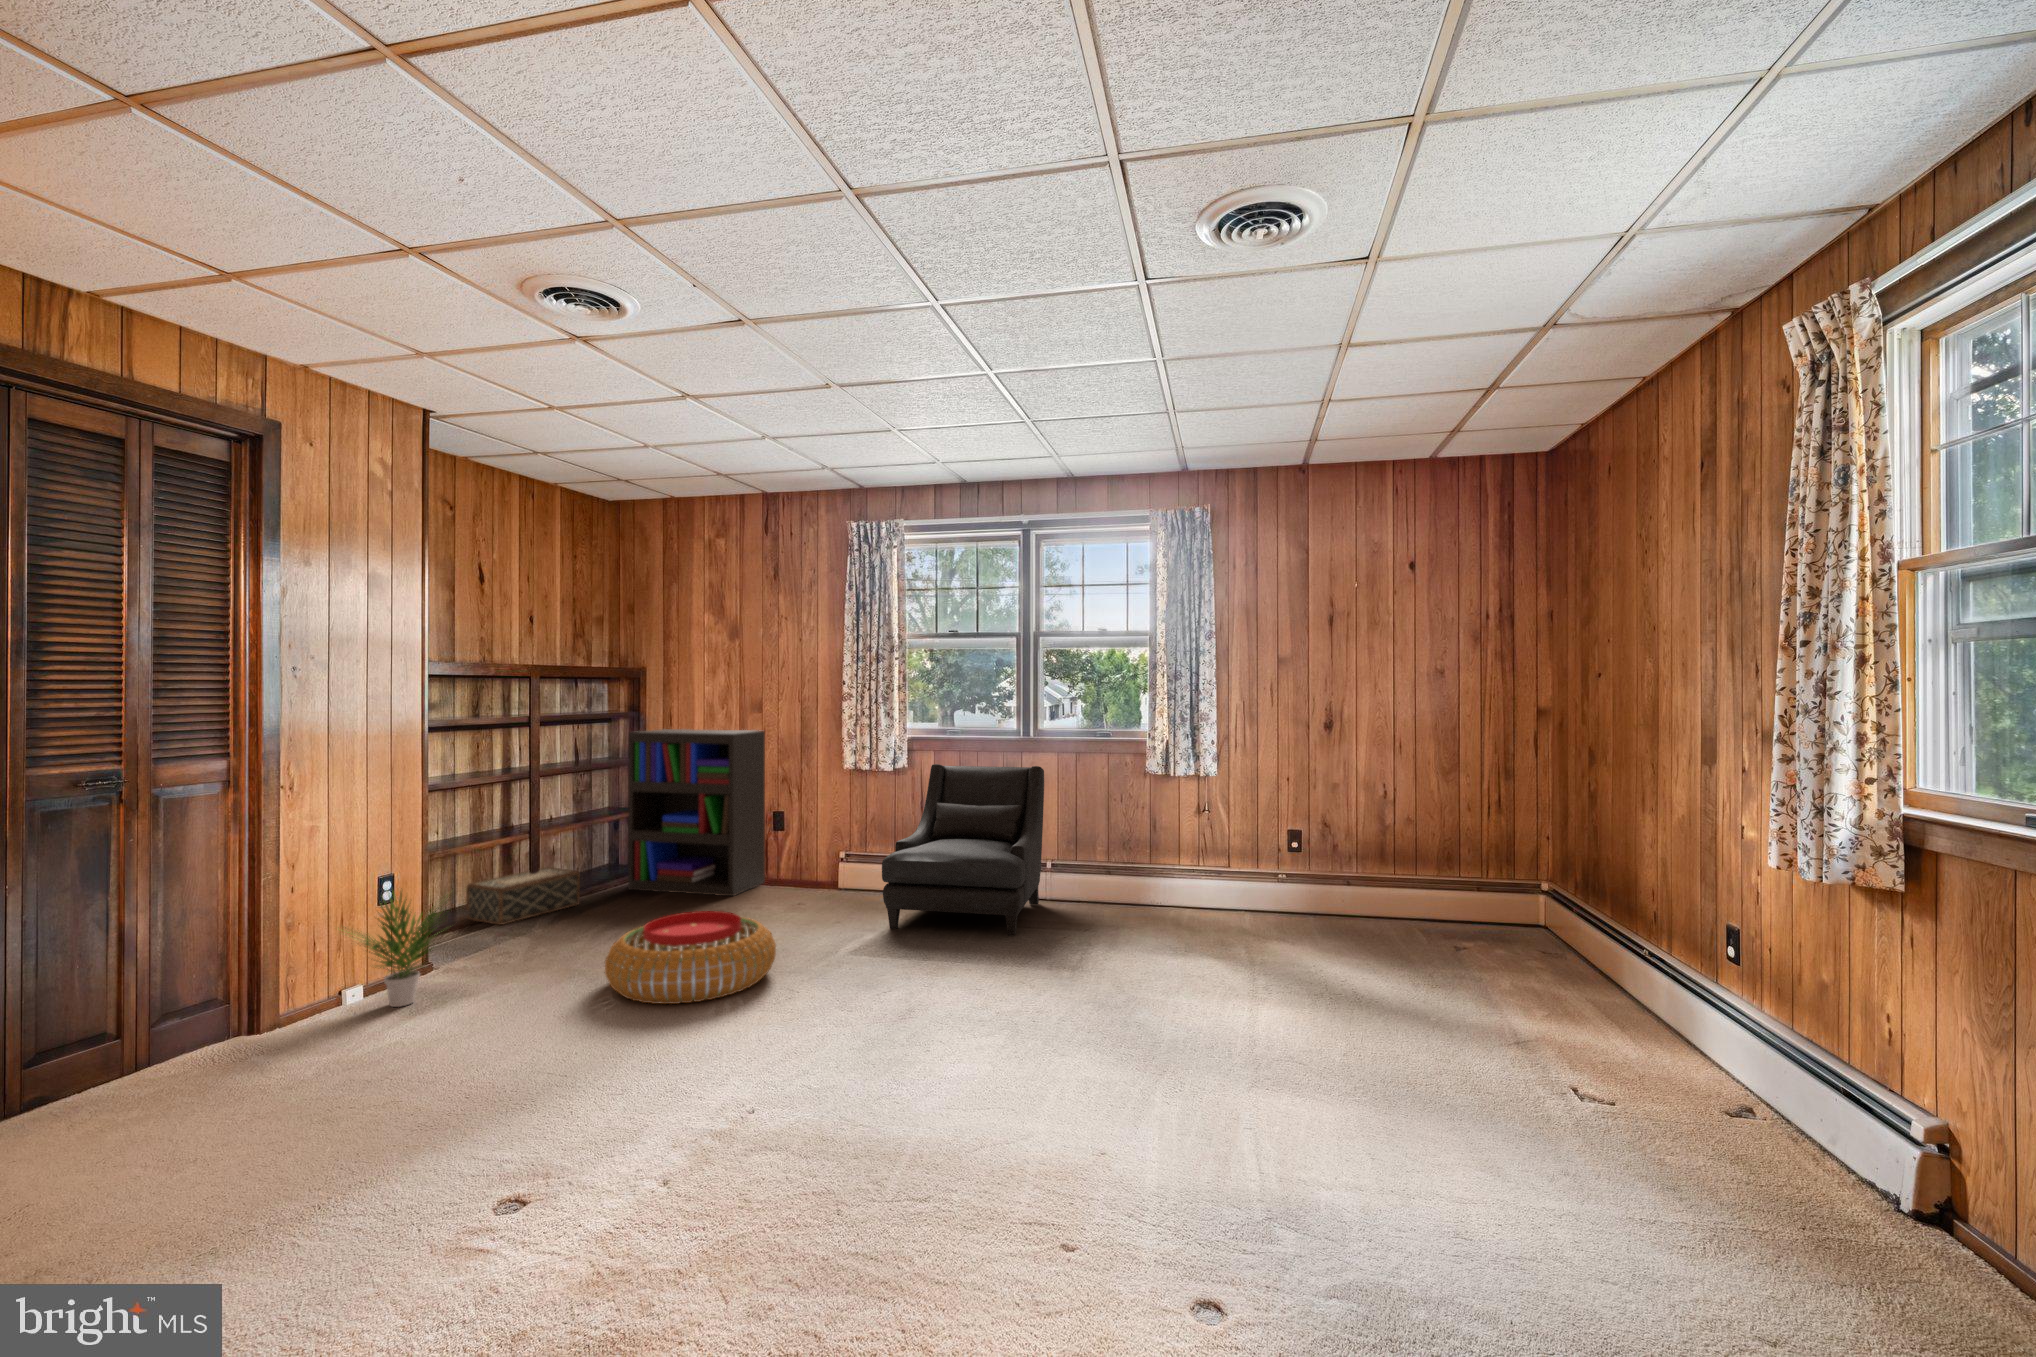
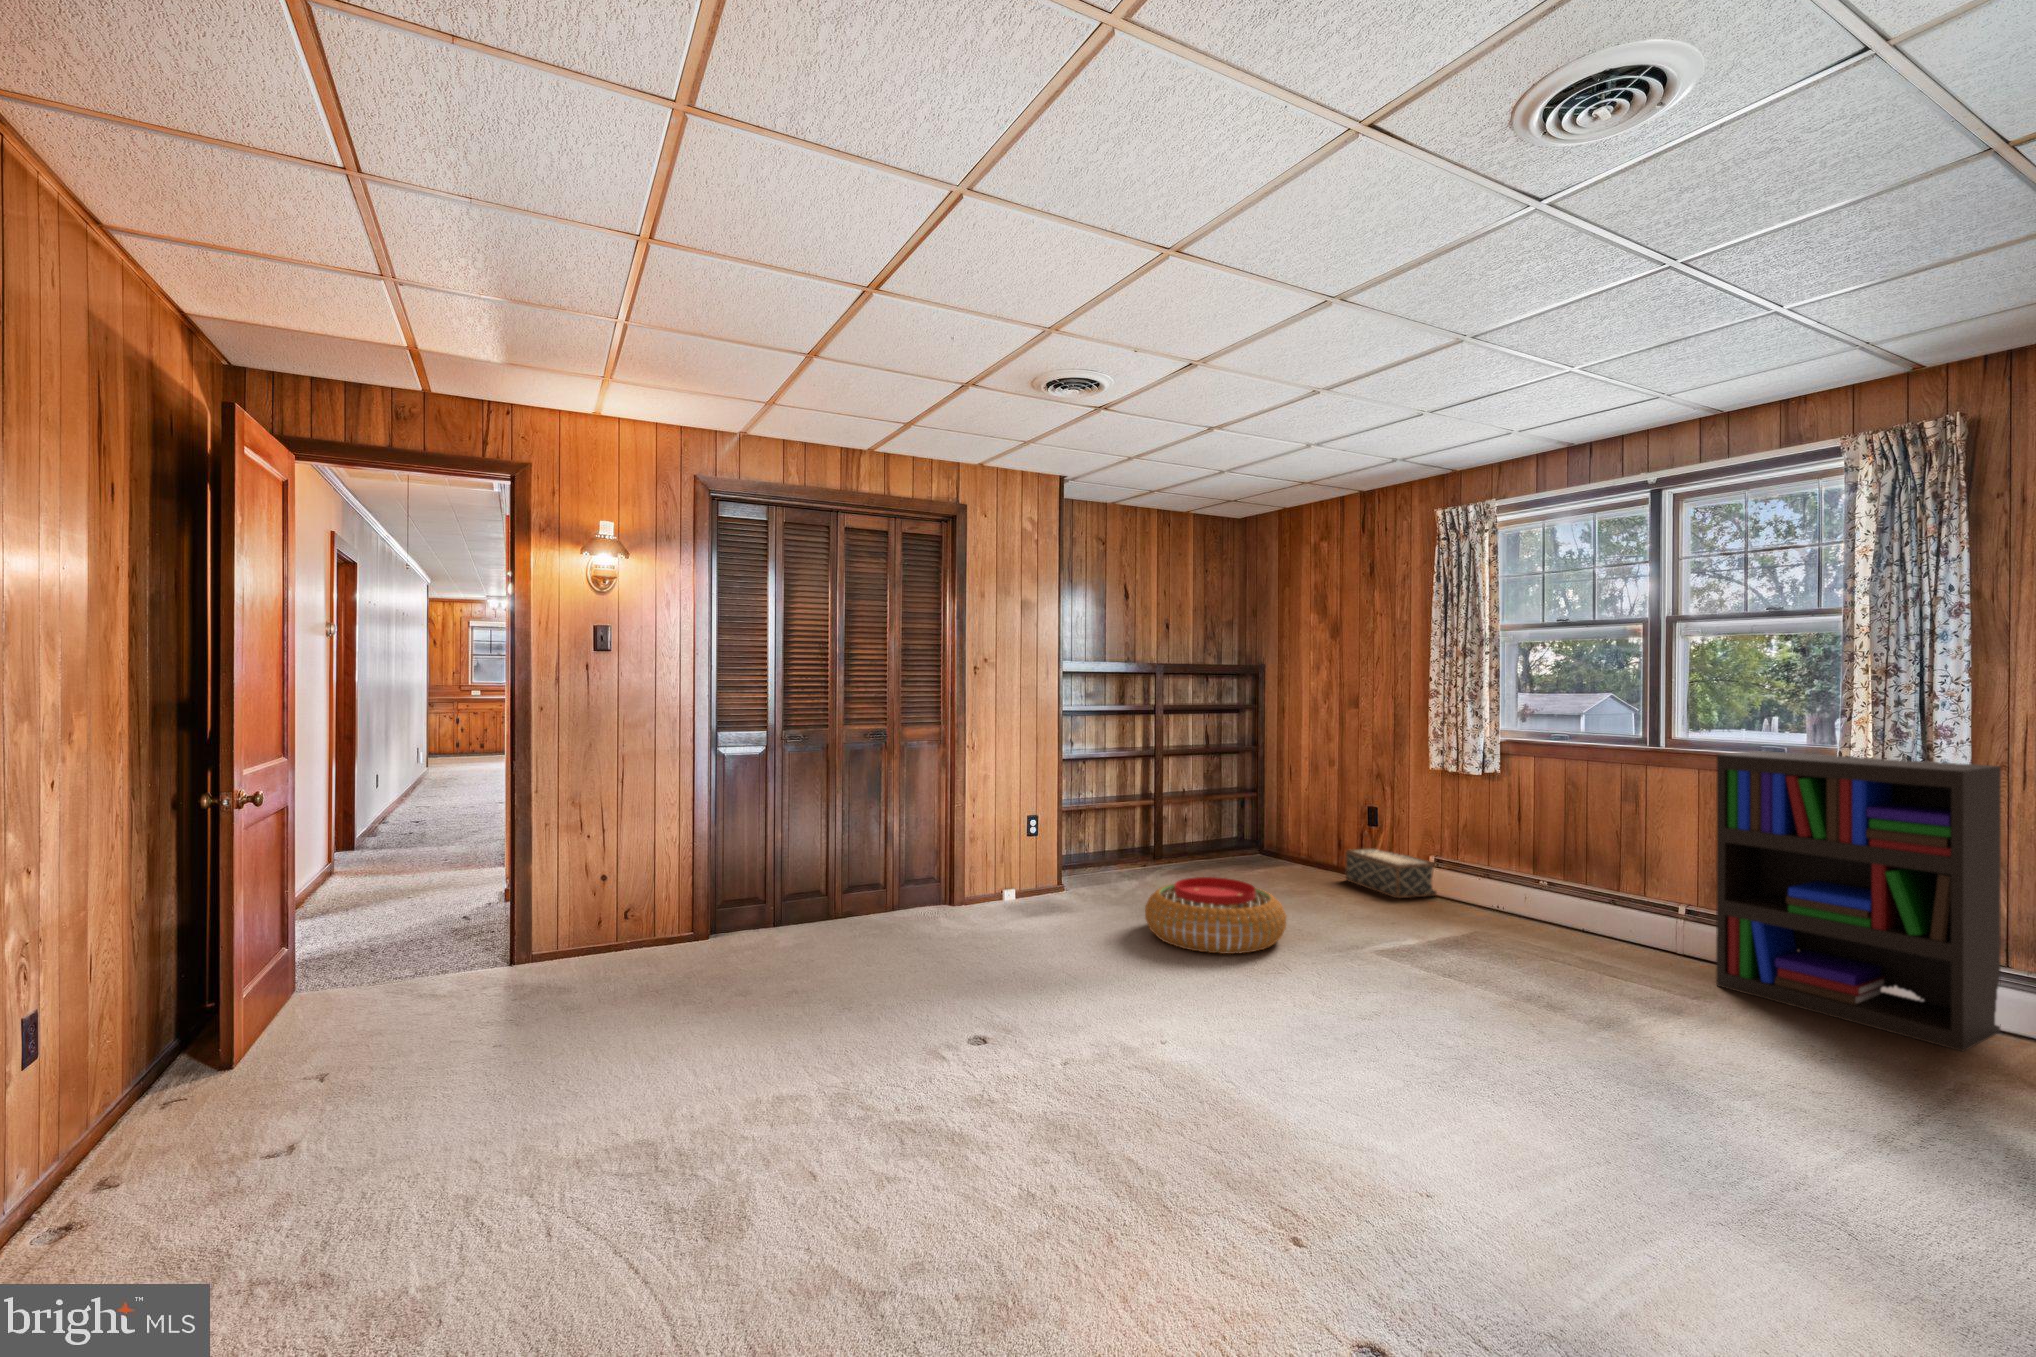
bookshelf: present [628,729,765,896] -> present [1716,751,2001,1052]
armchair: present [882,764,1044,936] -> none [1426,771,1672,979]
woven basket: present [466,867,580,925] -> present [1345,848,1437,898]
potted plant: present [345,892,450,1007] -> none [995,821,1063,905]

